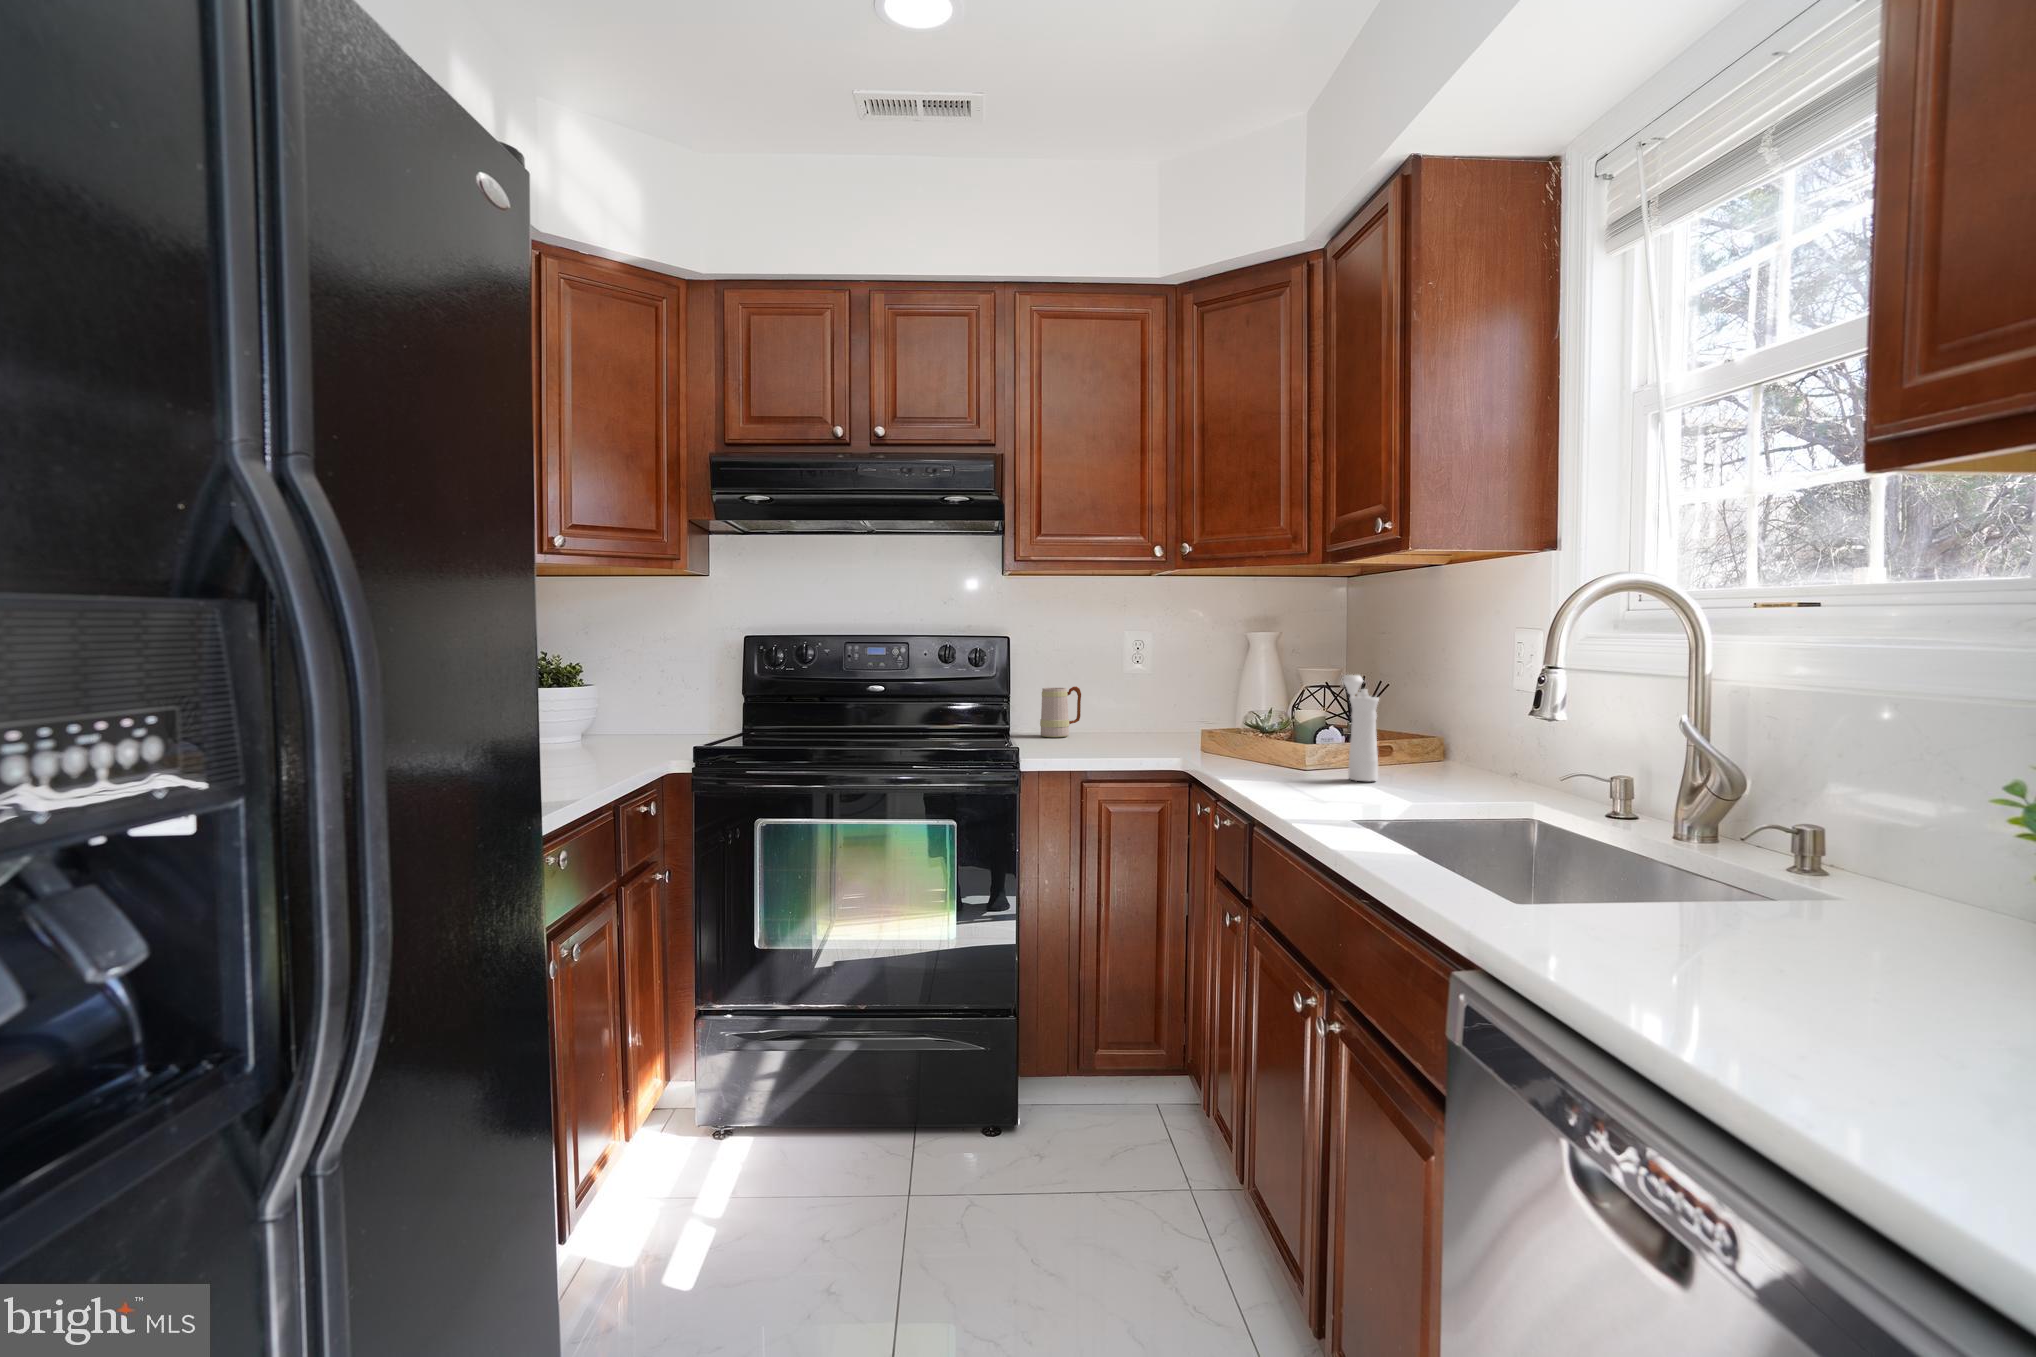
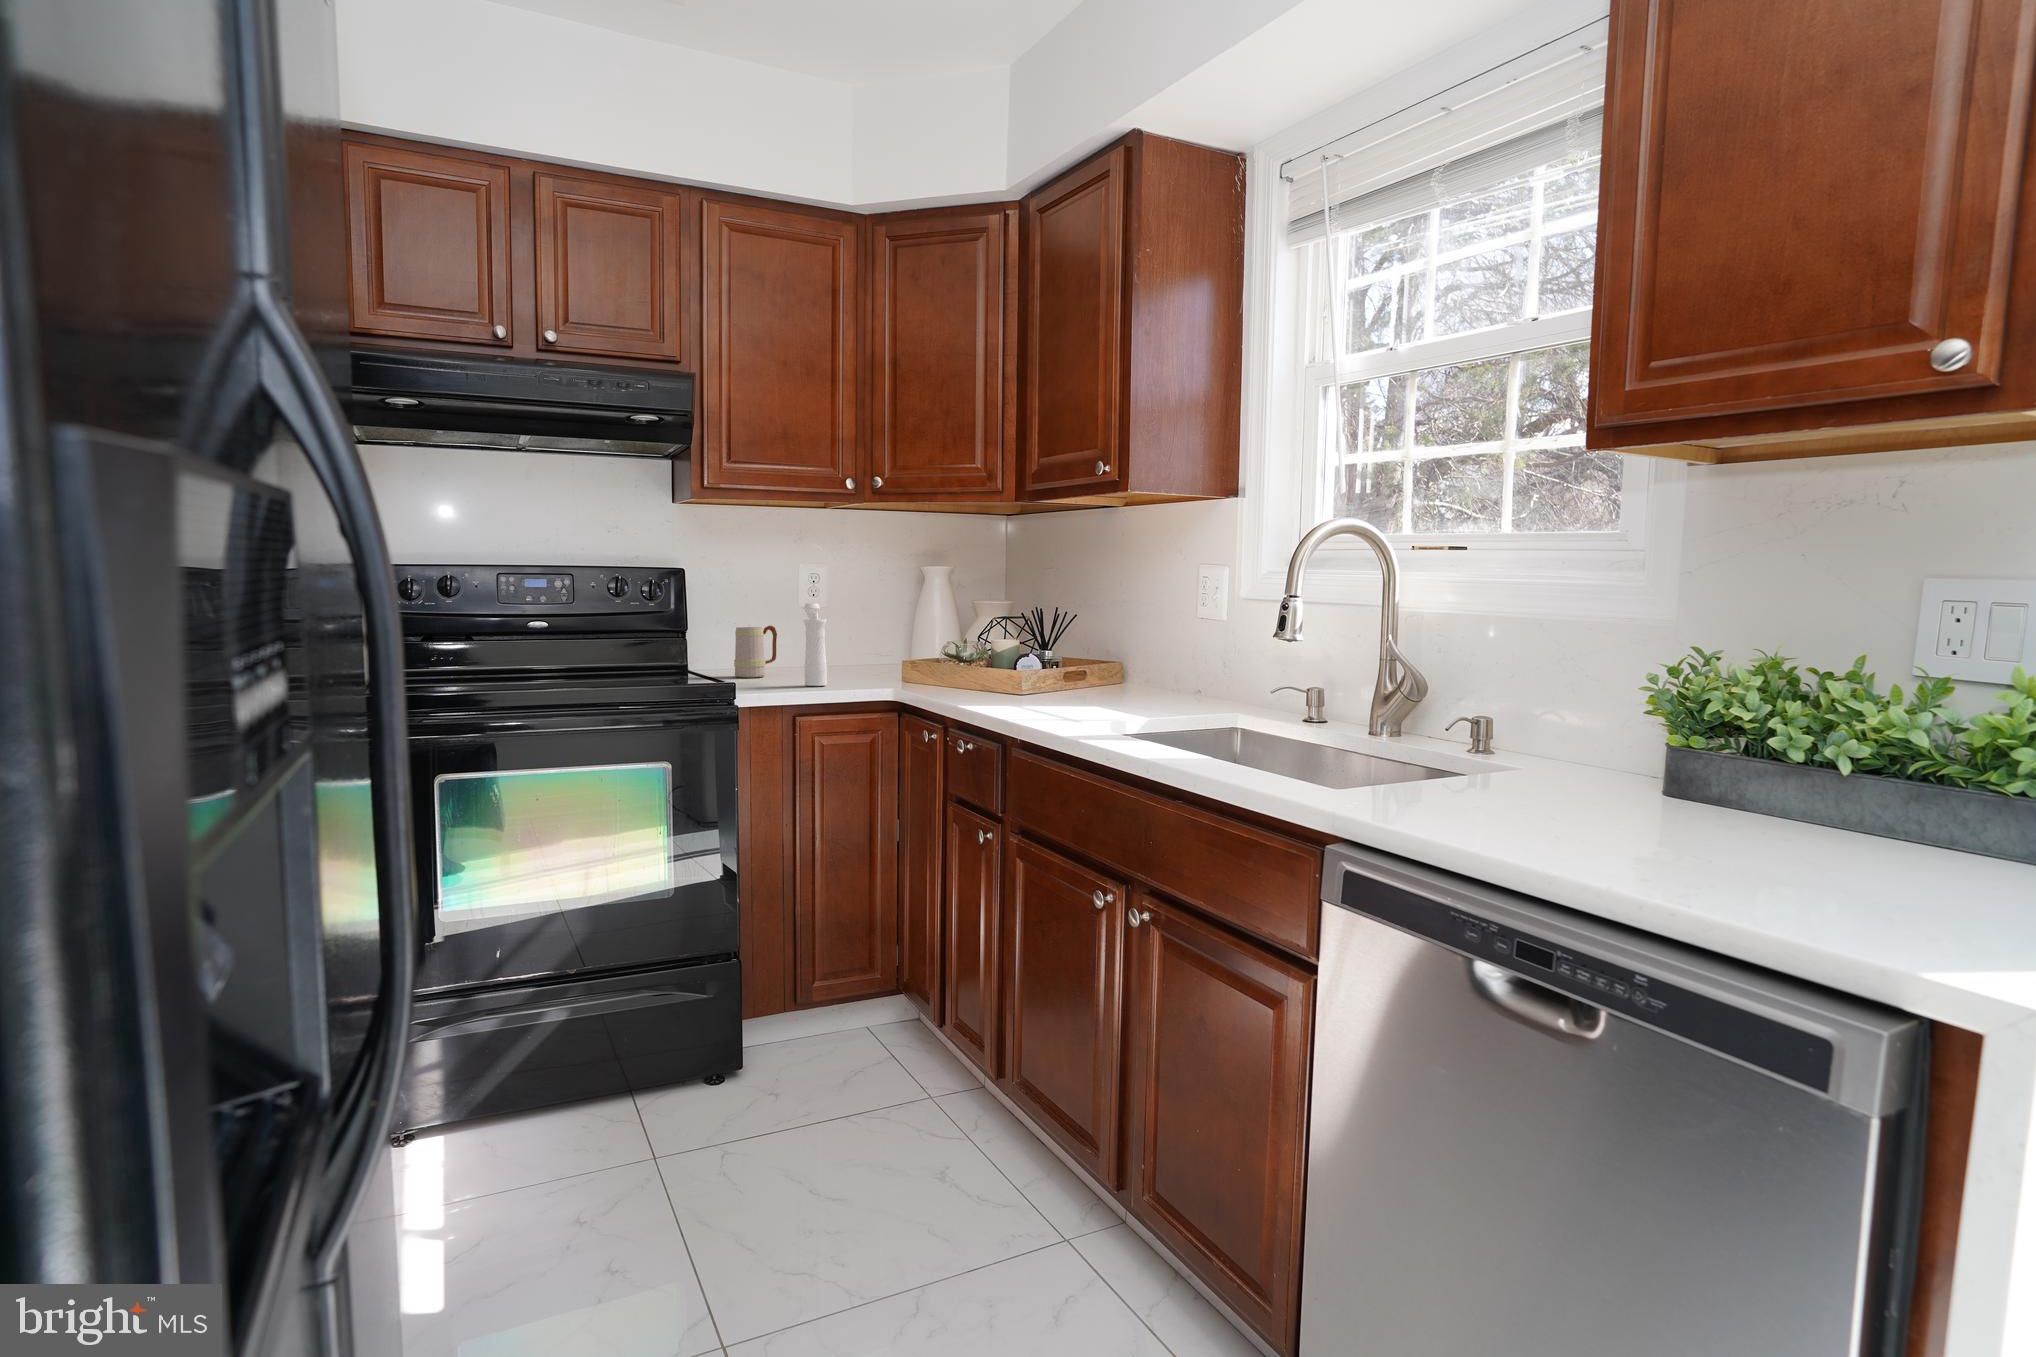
pepper mill: present [1342,675,1379,781] -> present [803,603,827,686]

